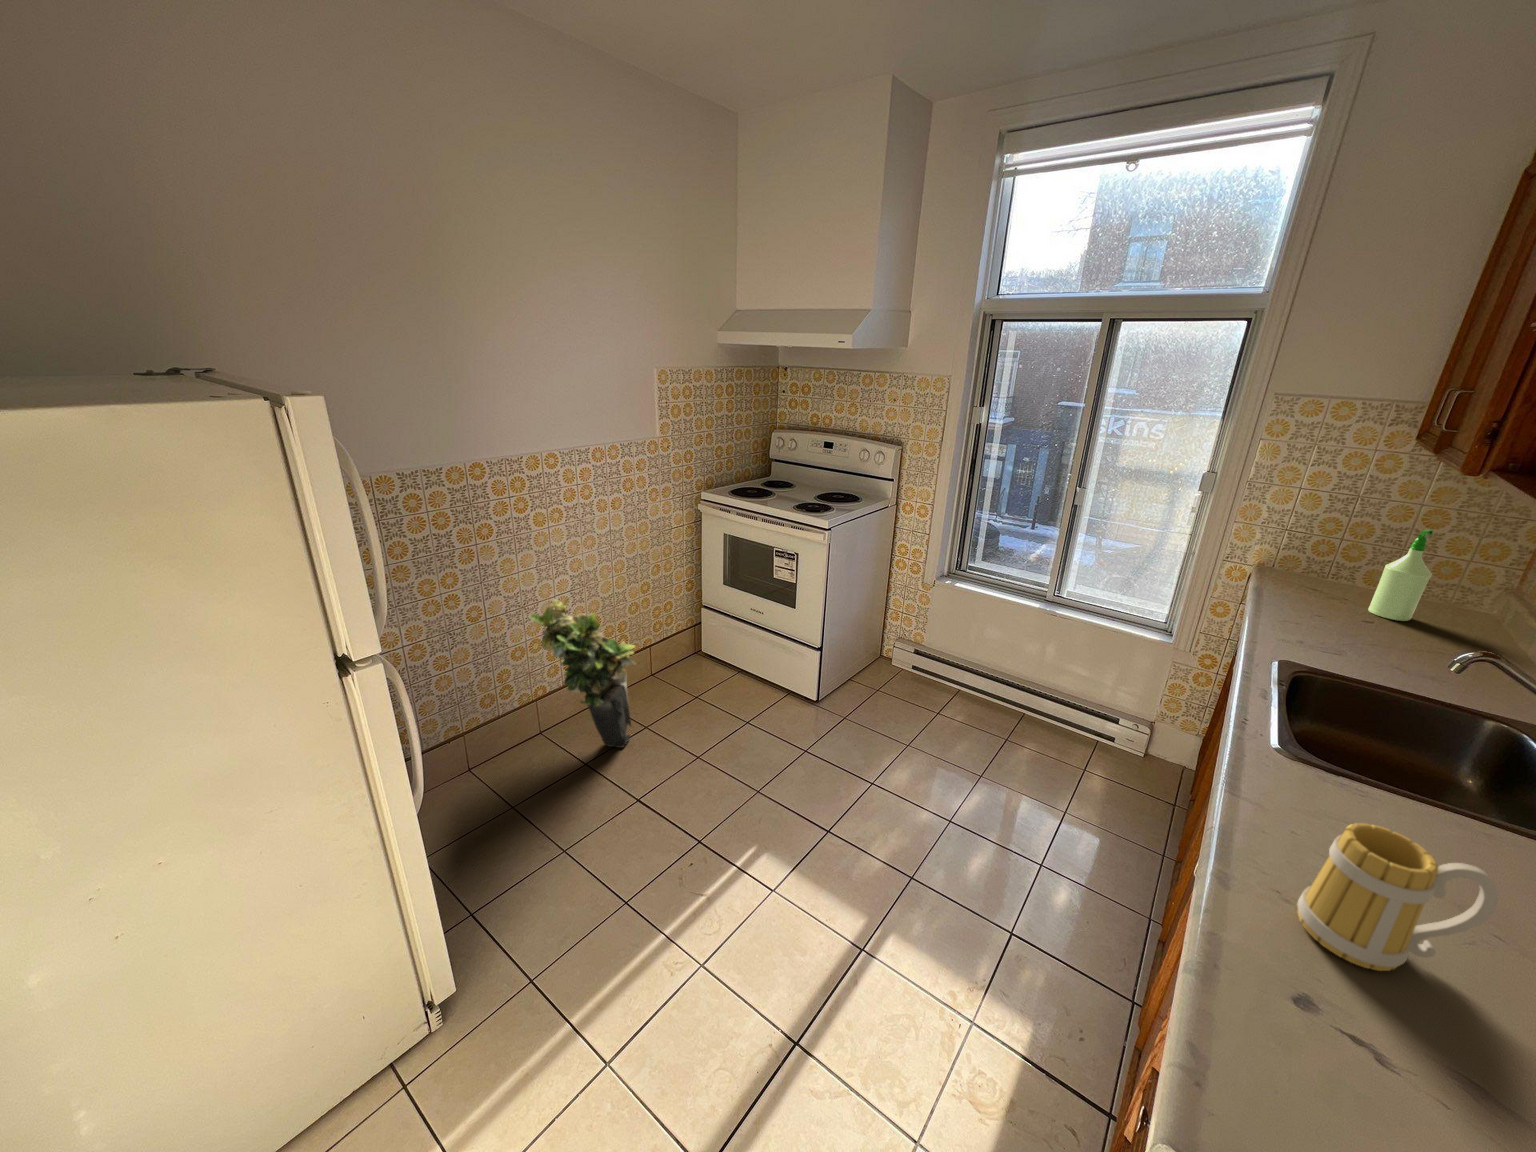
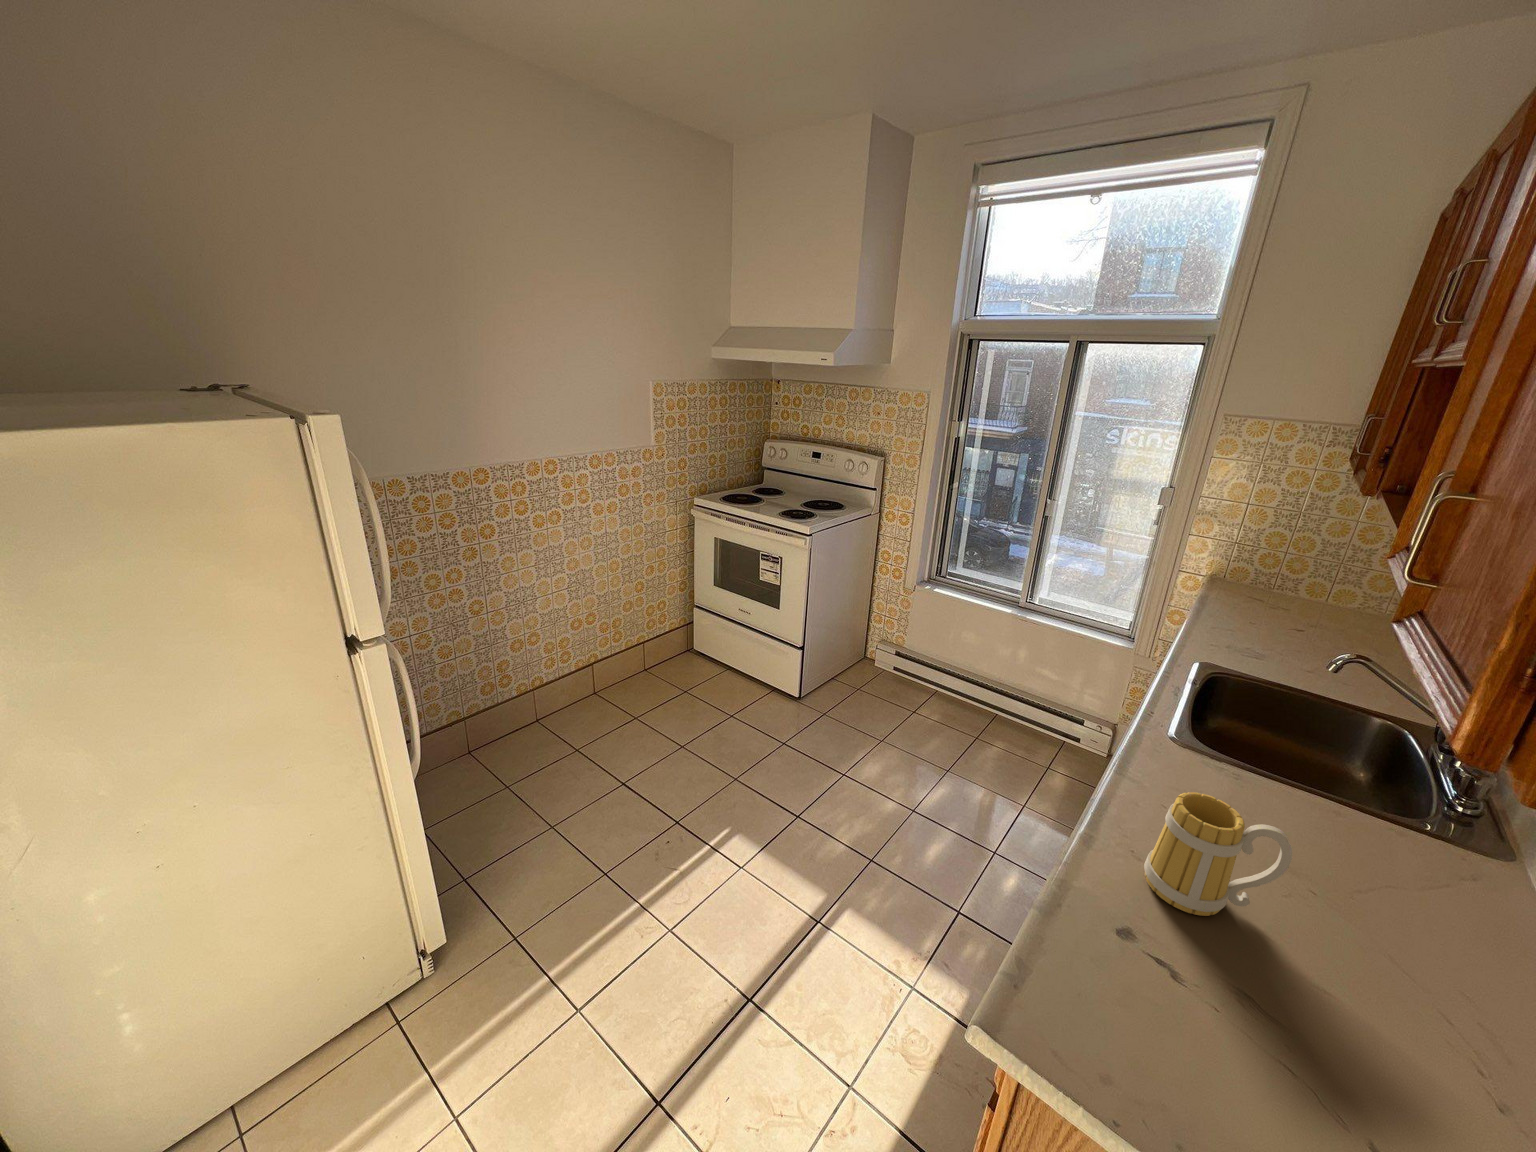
spray bottle: present [1368,529,1434,621] -> none [1304,545,1363,630]
potted plant: present [529,598,636,748] -> none [526,594,626,736]

